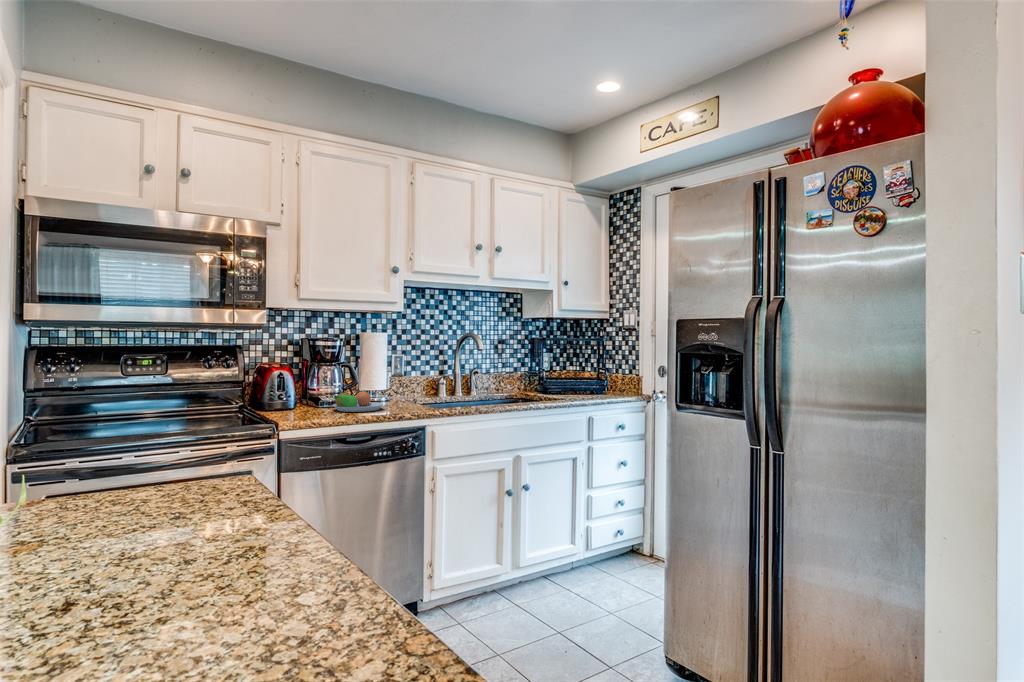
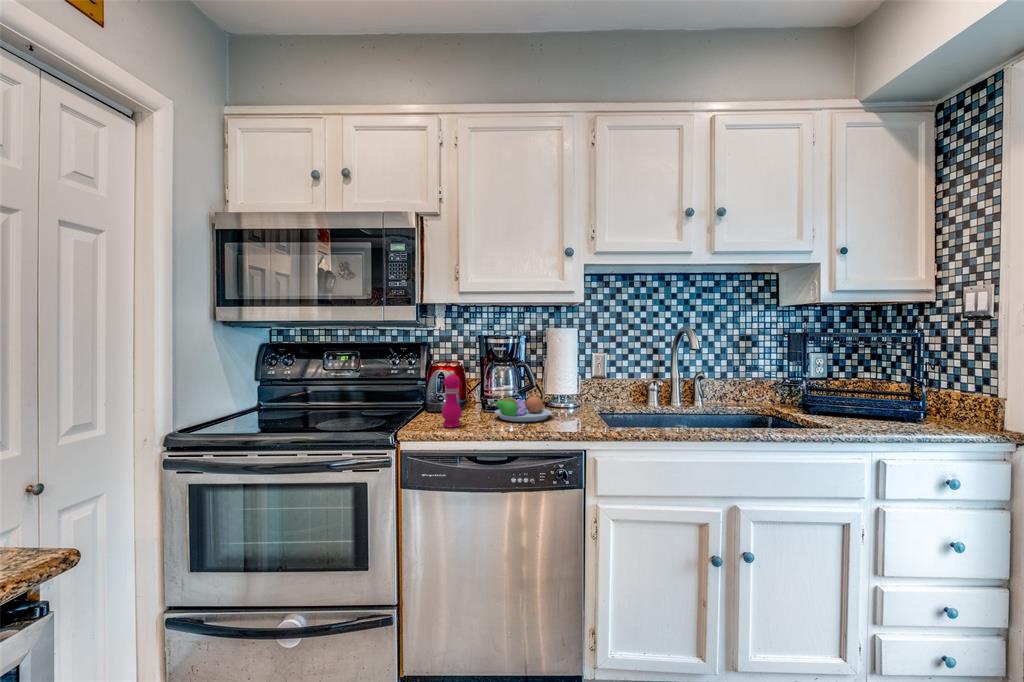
pepper mill: none [302,369,321,419] -> present [442,371,462,427]

